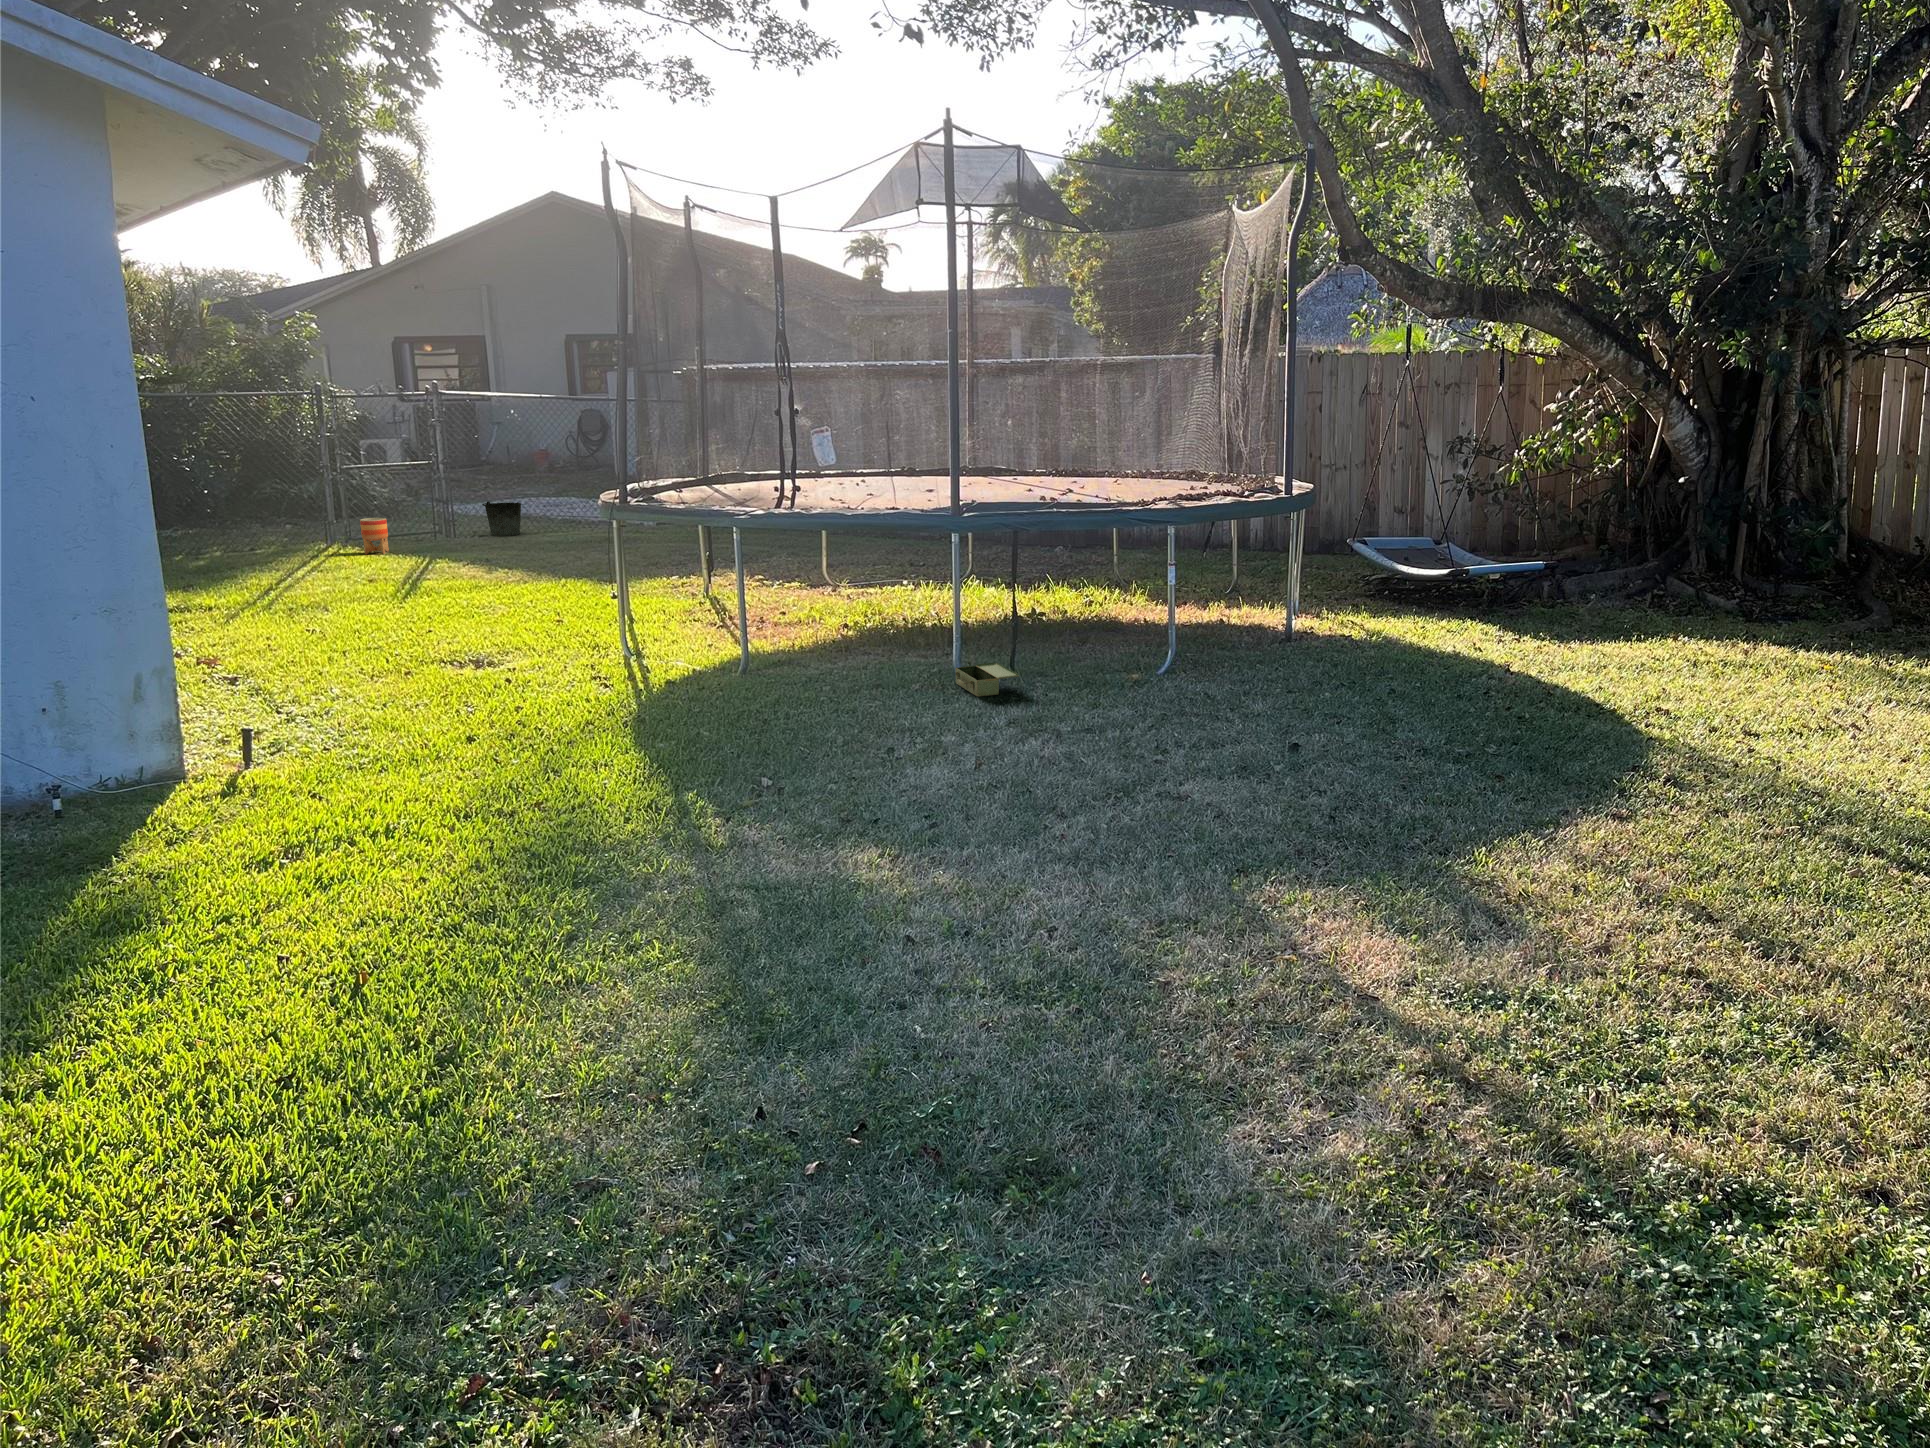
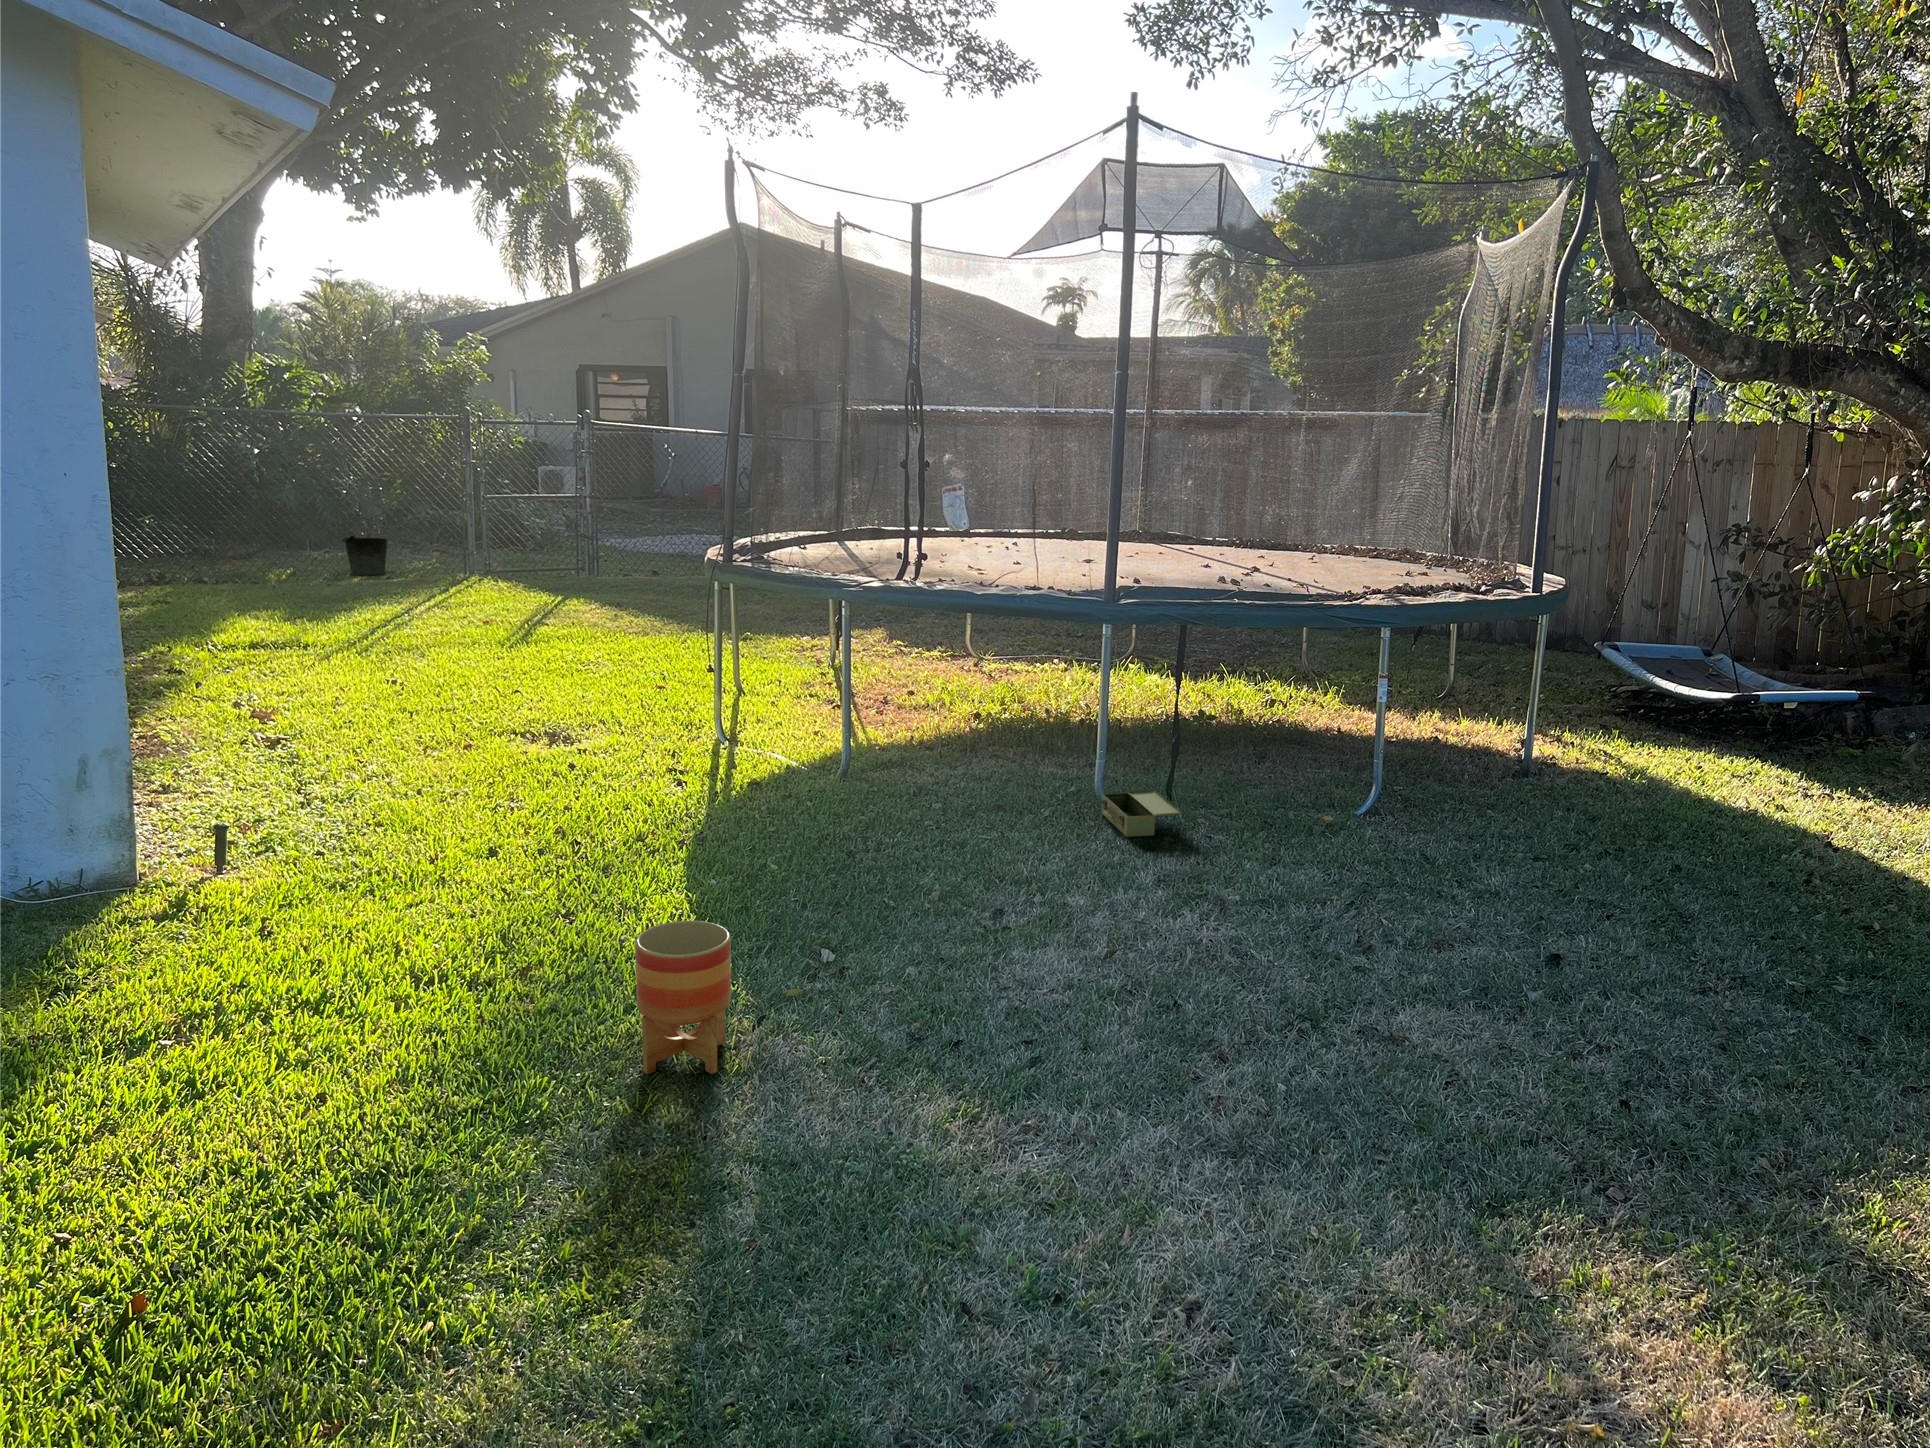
bucket: present [482,501,521,536] -> present [343,536,387,576]
planter: present [360,518,389,555] -> present [635,921,731,1074]

